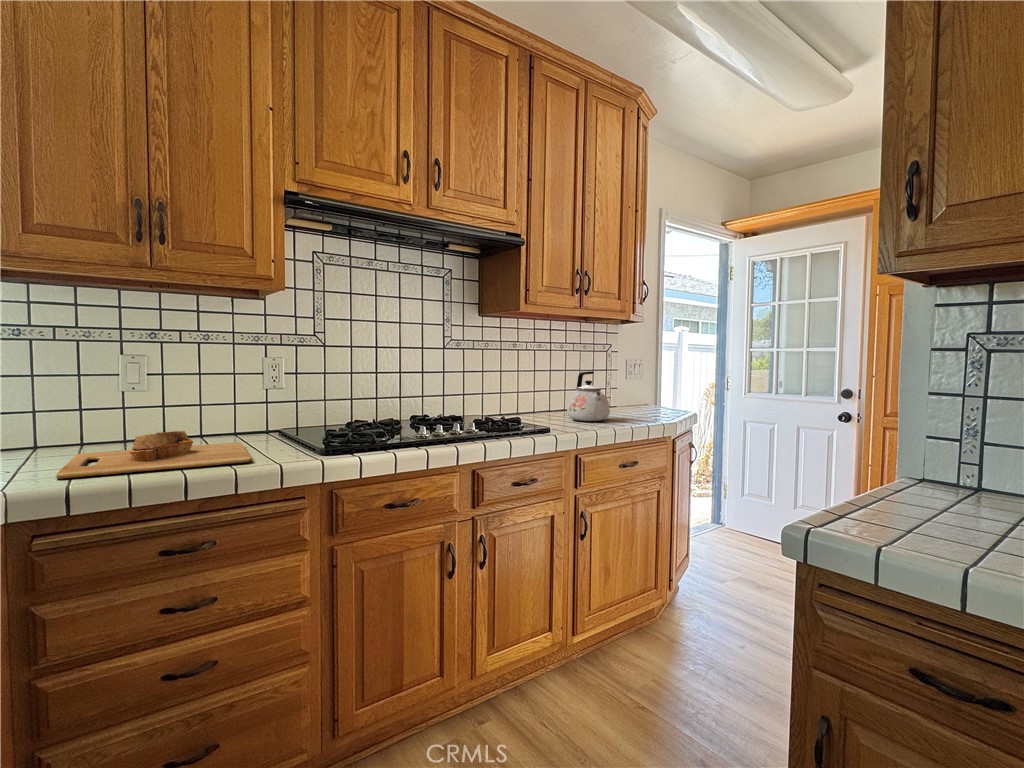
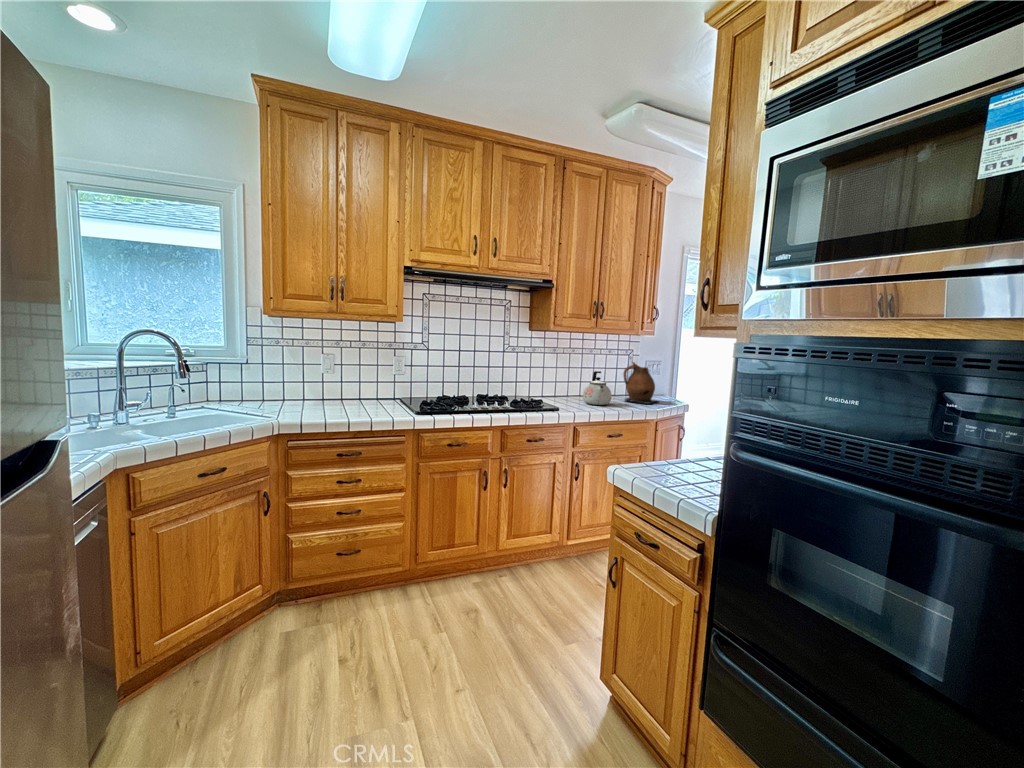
ceramic pitcher: none [613,358,662,417] -> present [623,362,658,404]
cutting board: present [56,431,251,479] -> none [294,396,379,416]

